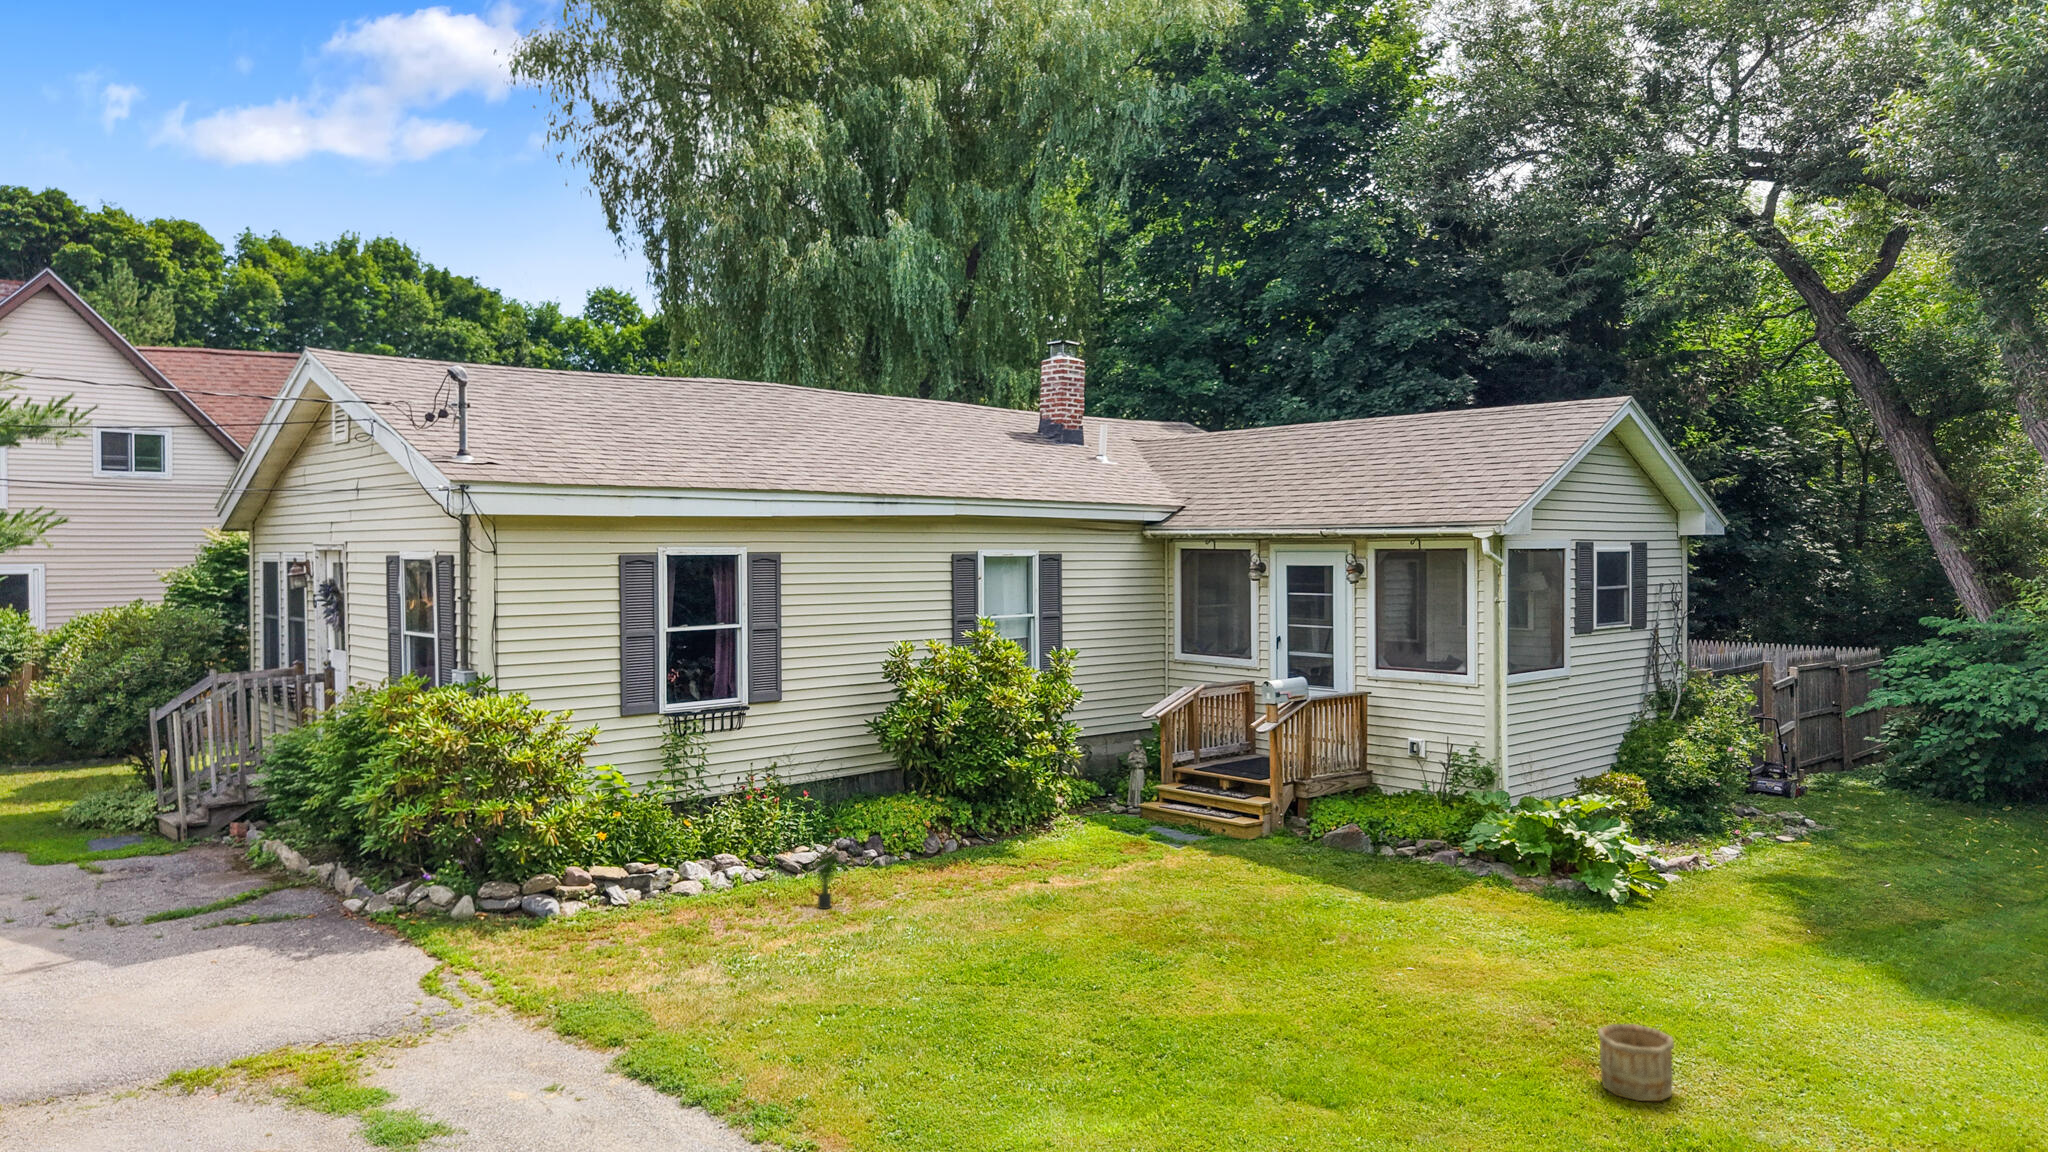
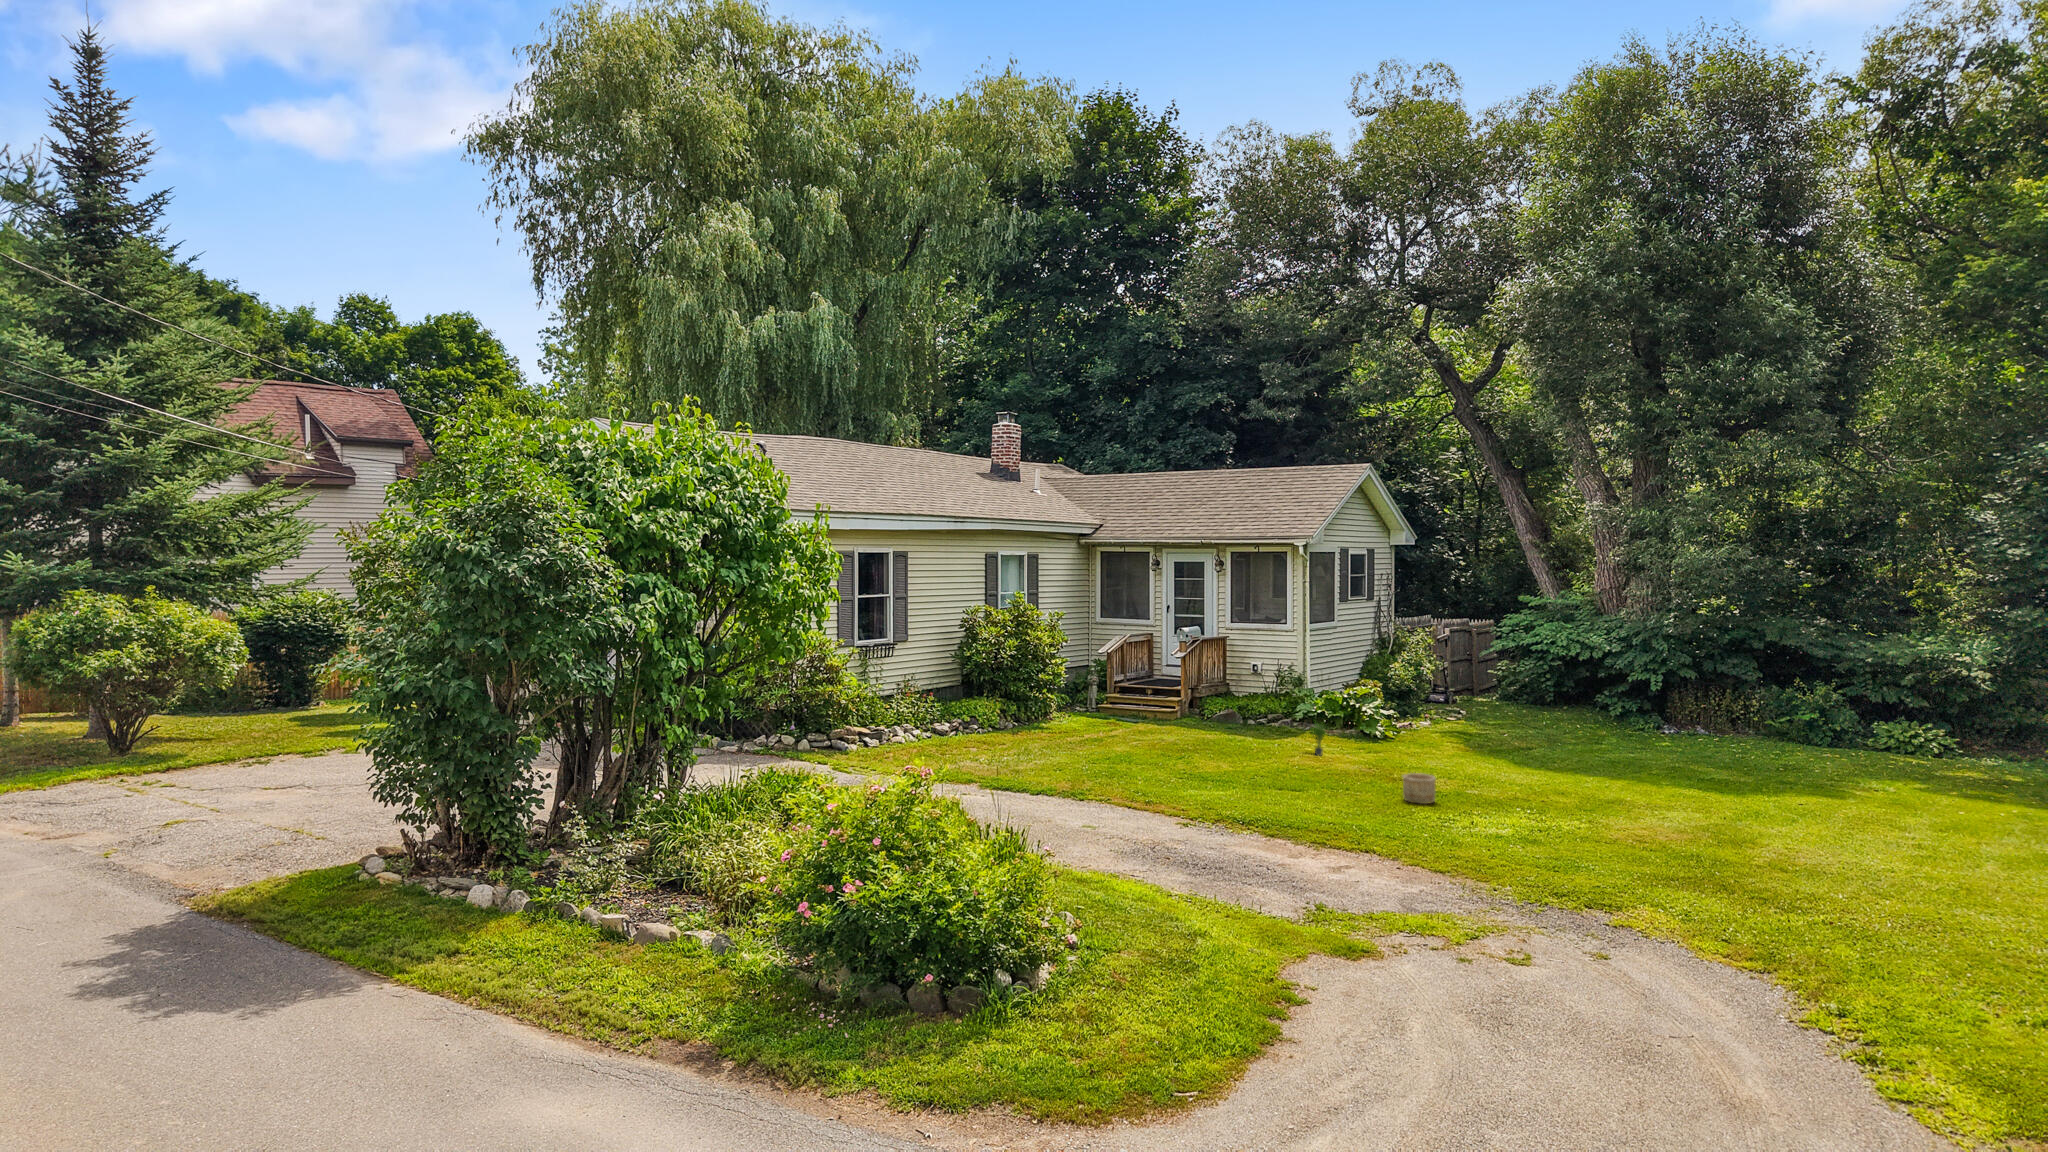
potted plant: present [809,850,838,909] -> present [1311,724,1325,756]

